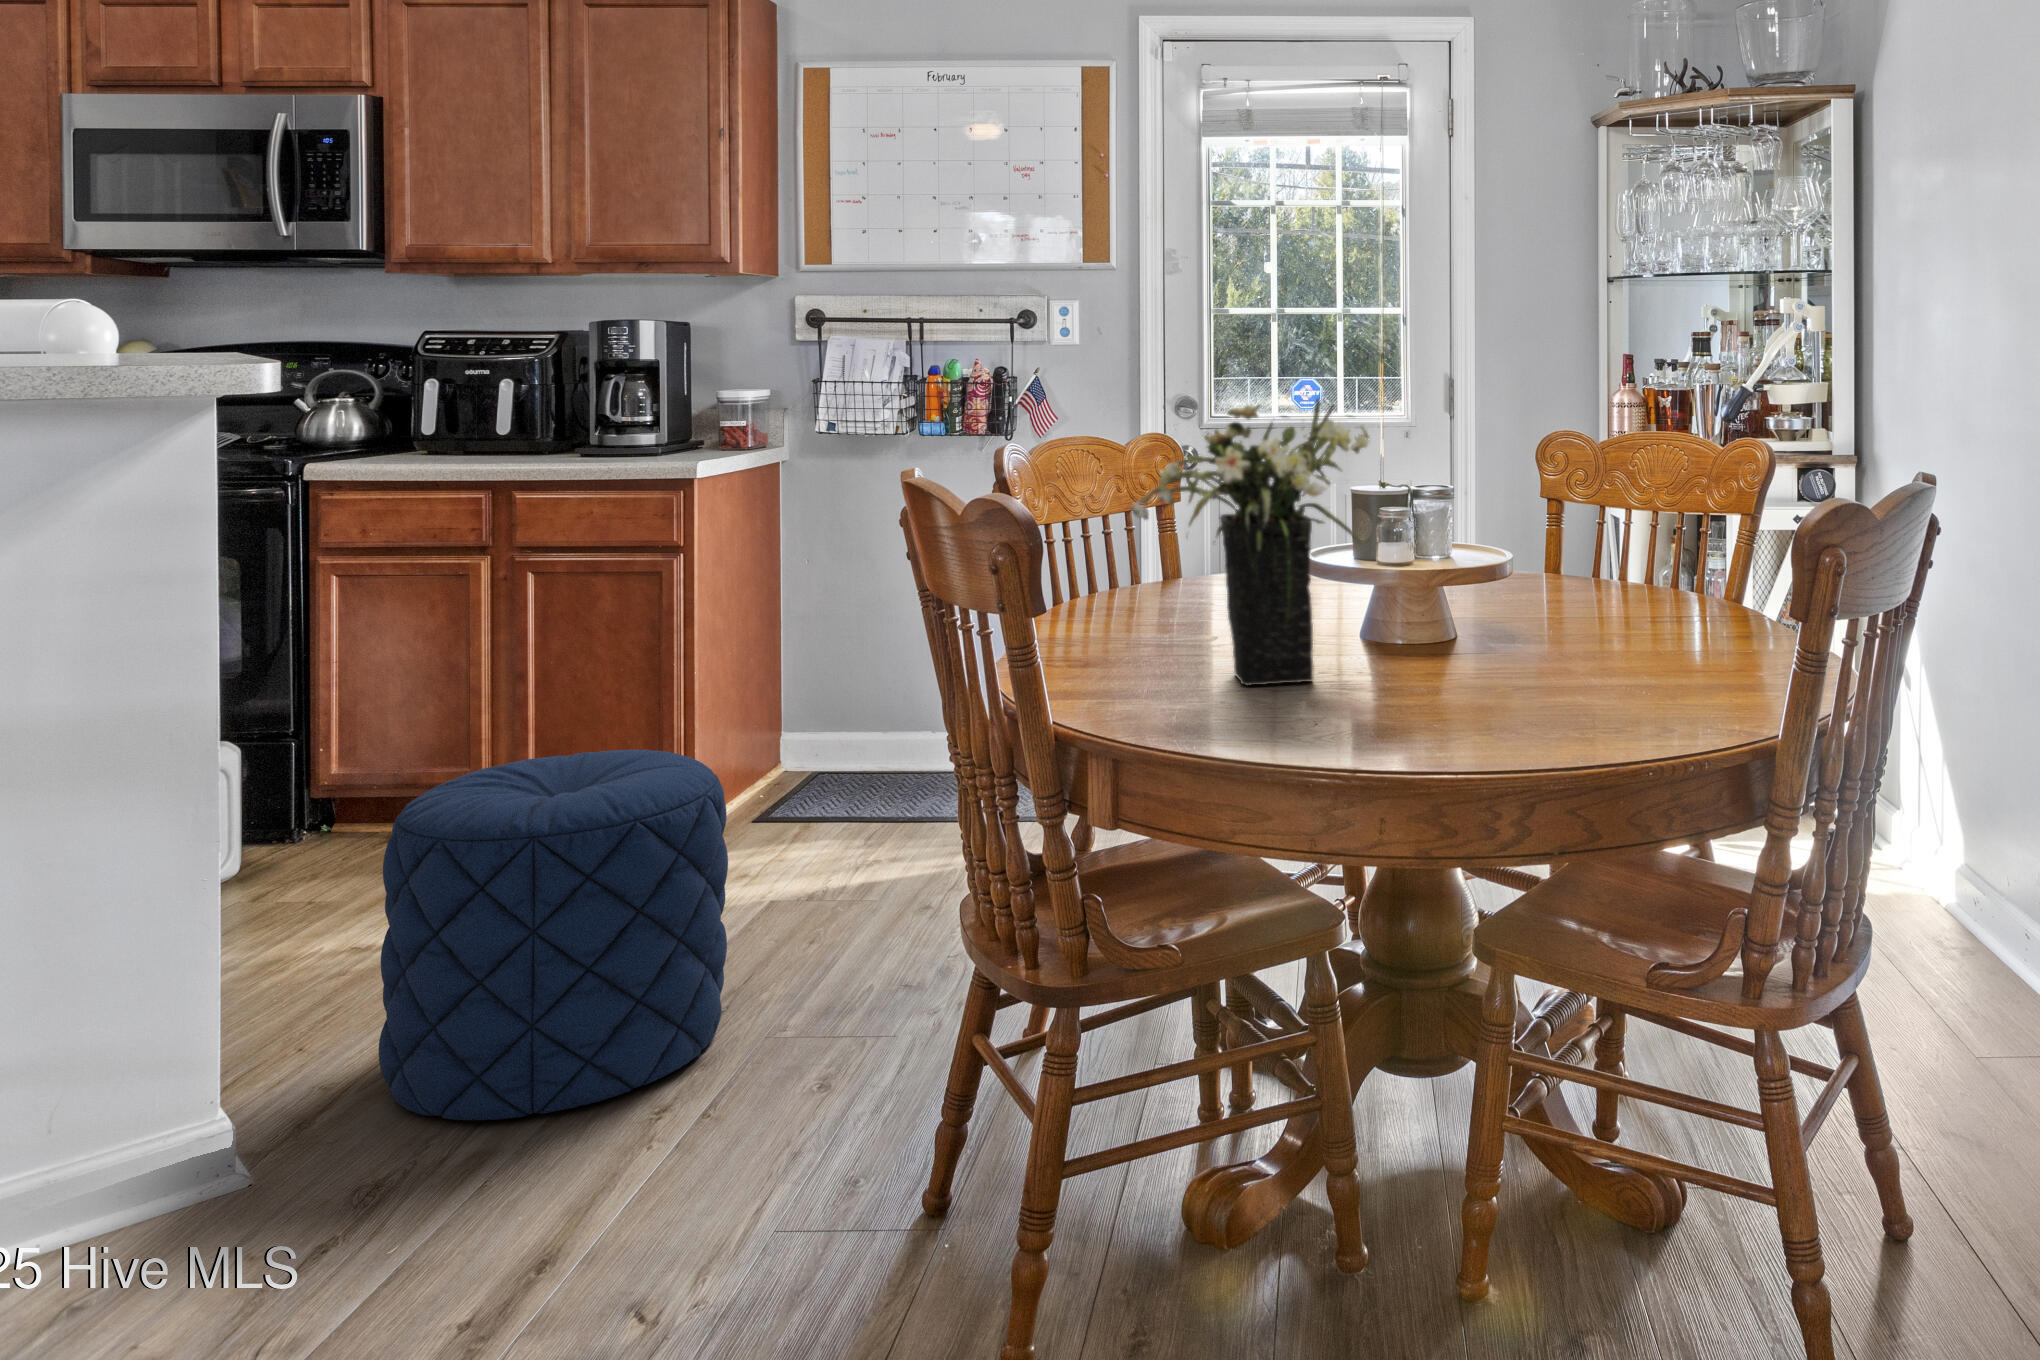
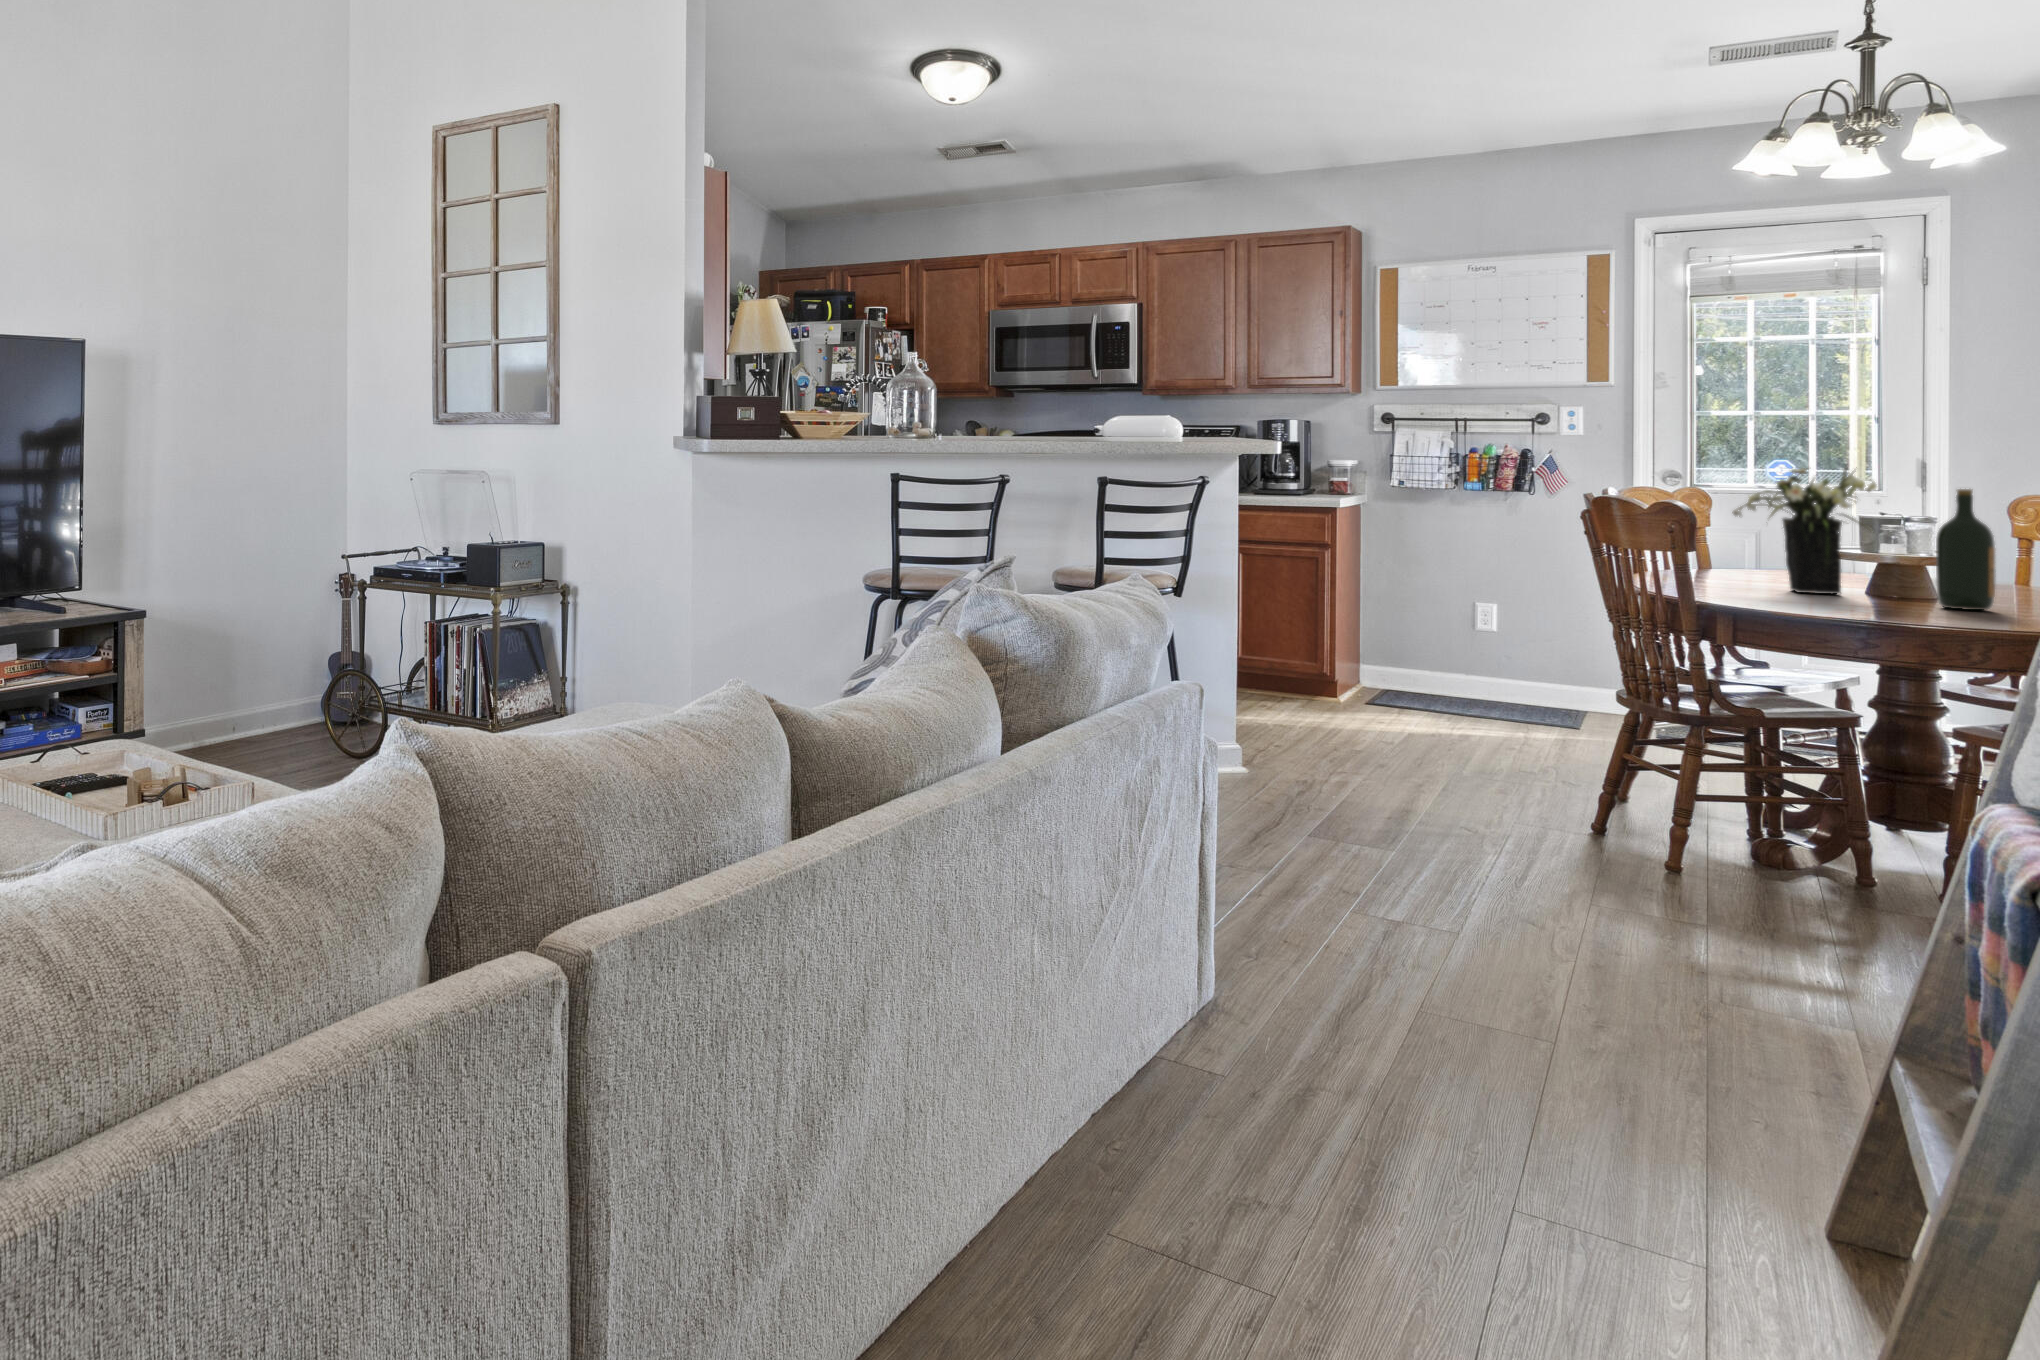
wine bottle: none [1457,449,1550,722] -> present [1936,489,1995,610]
pouf: present [379,750,728,1120] -> none [1280,625,1439,768]

